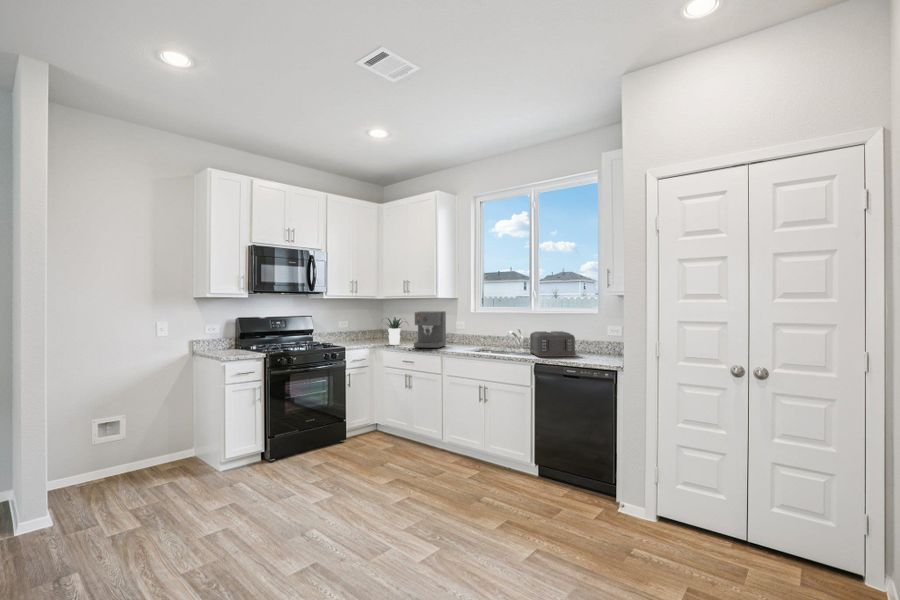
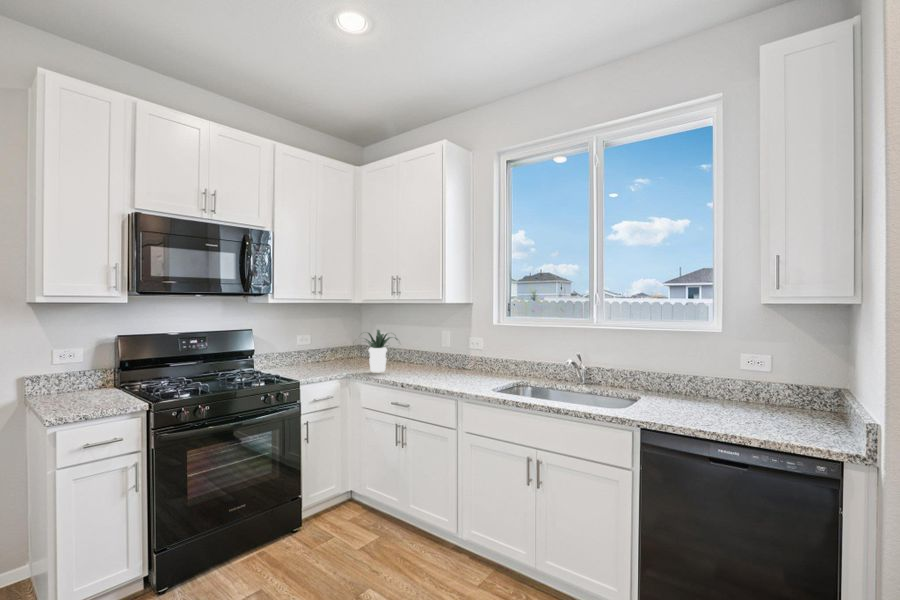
coffee maker: present [414,311,446,348] -> none [409,323,457,383]
toaster: present [530,331,576,357] -> none [605,363,699,413]

